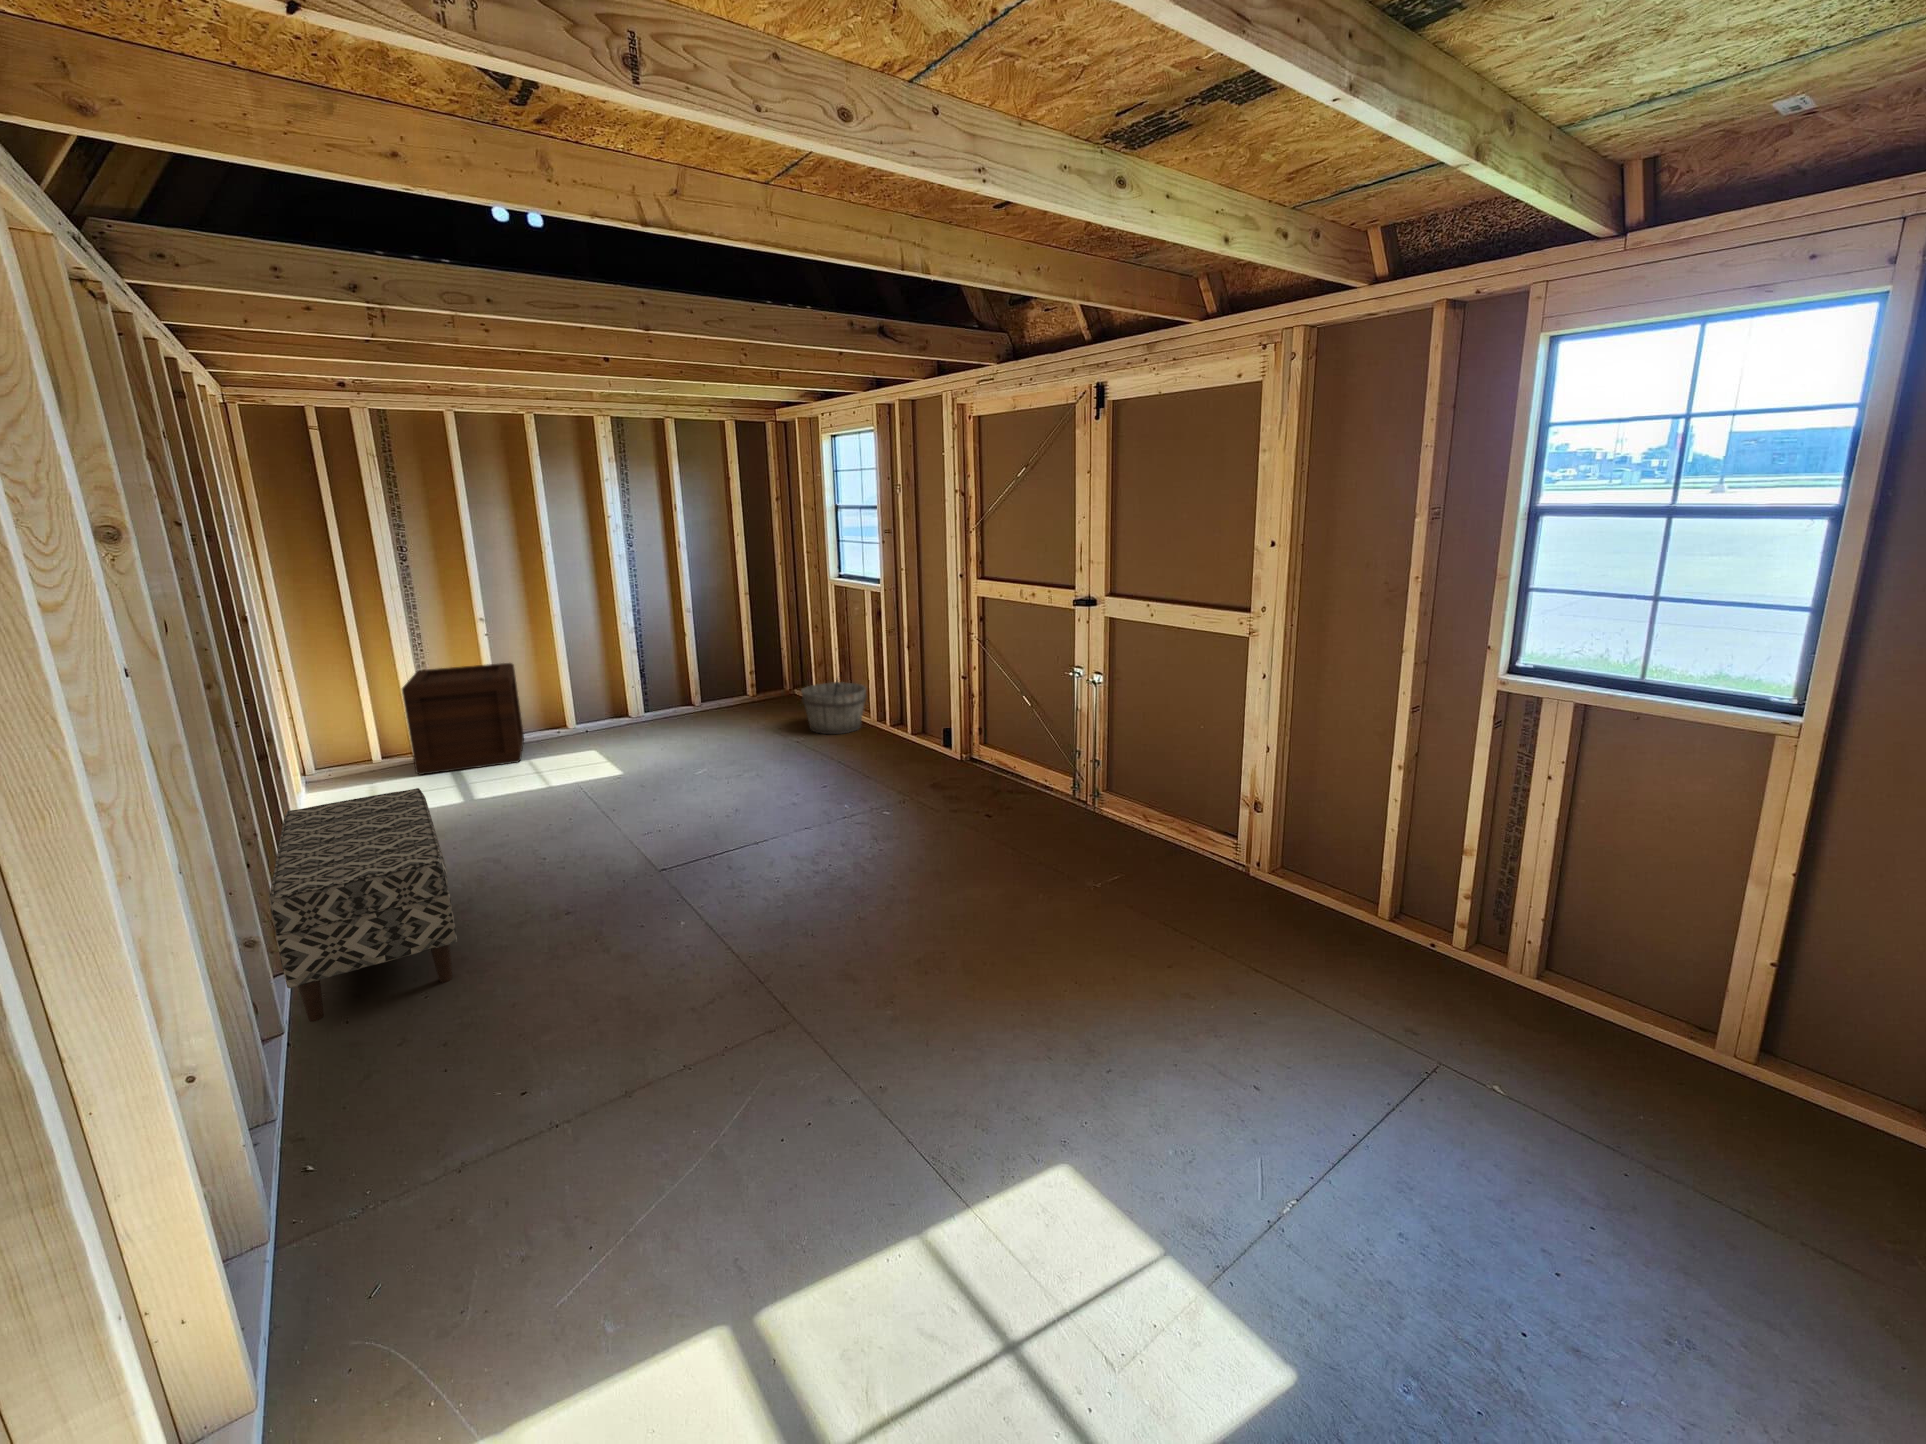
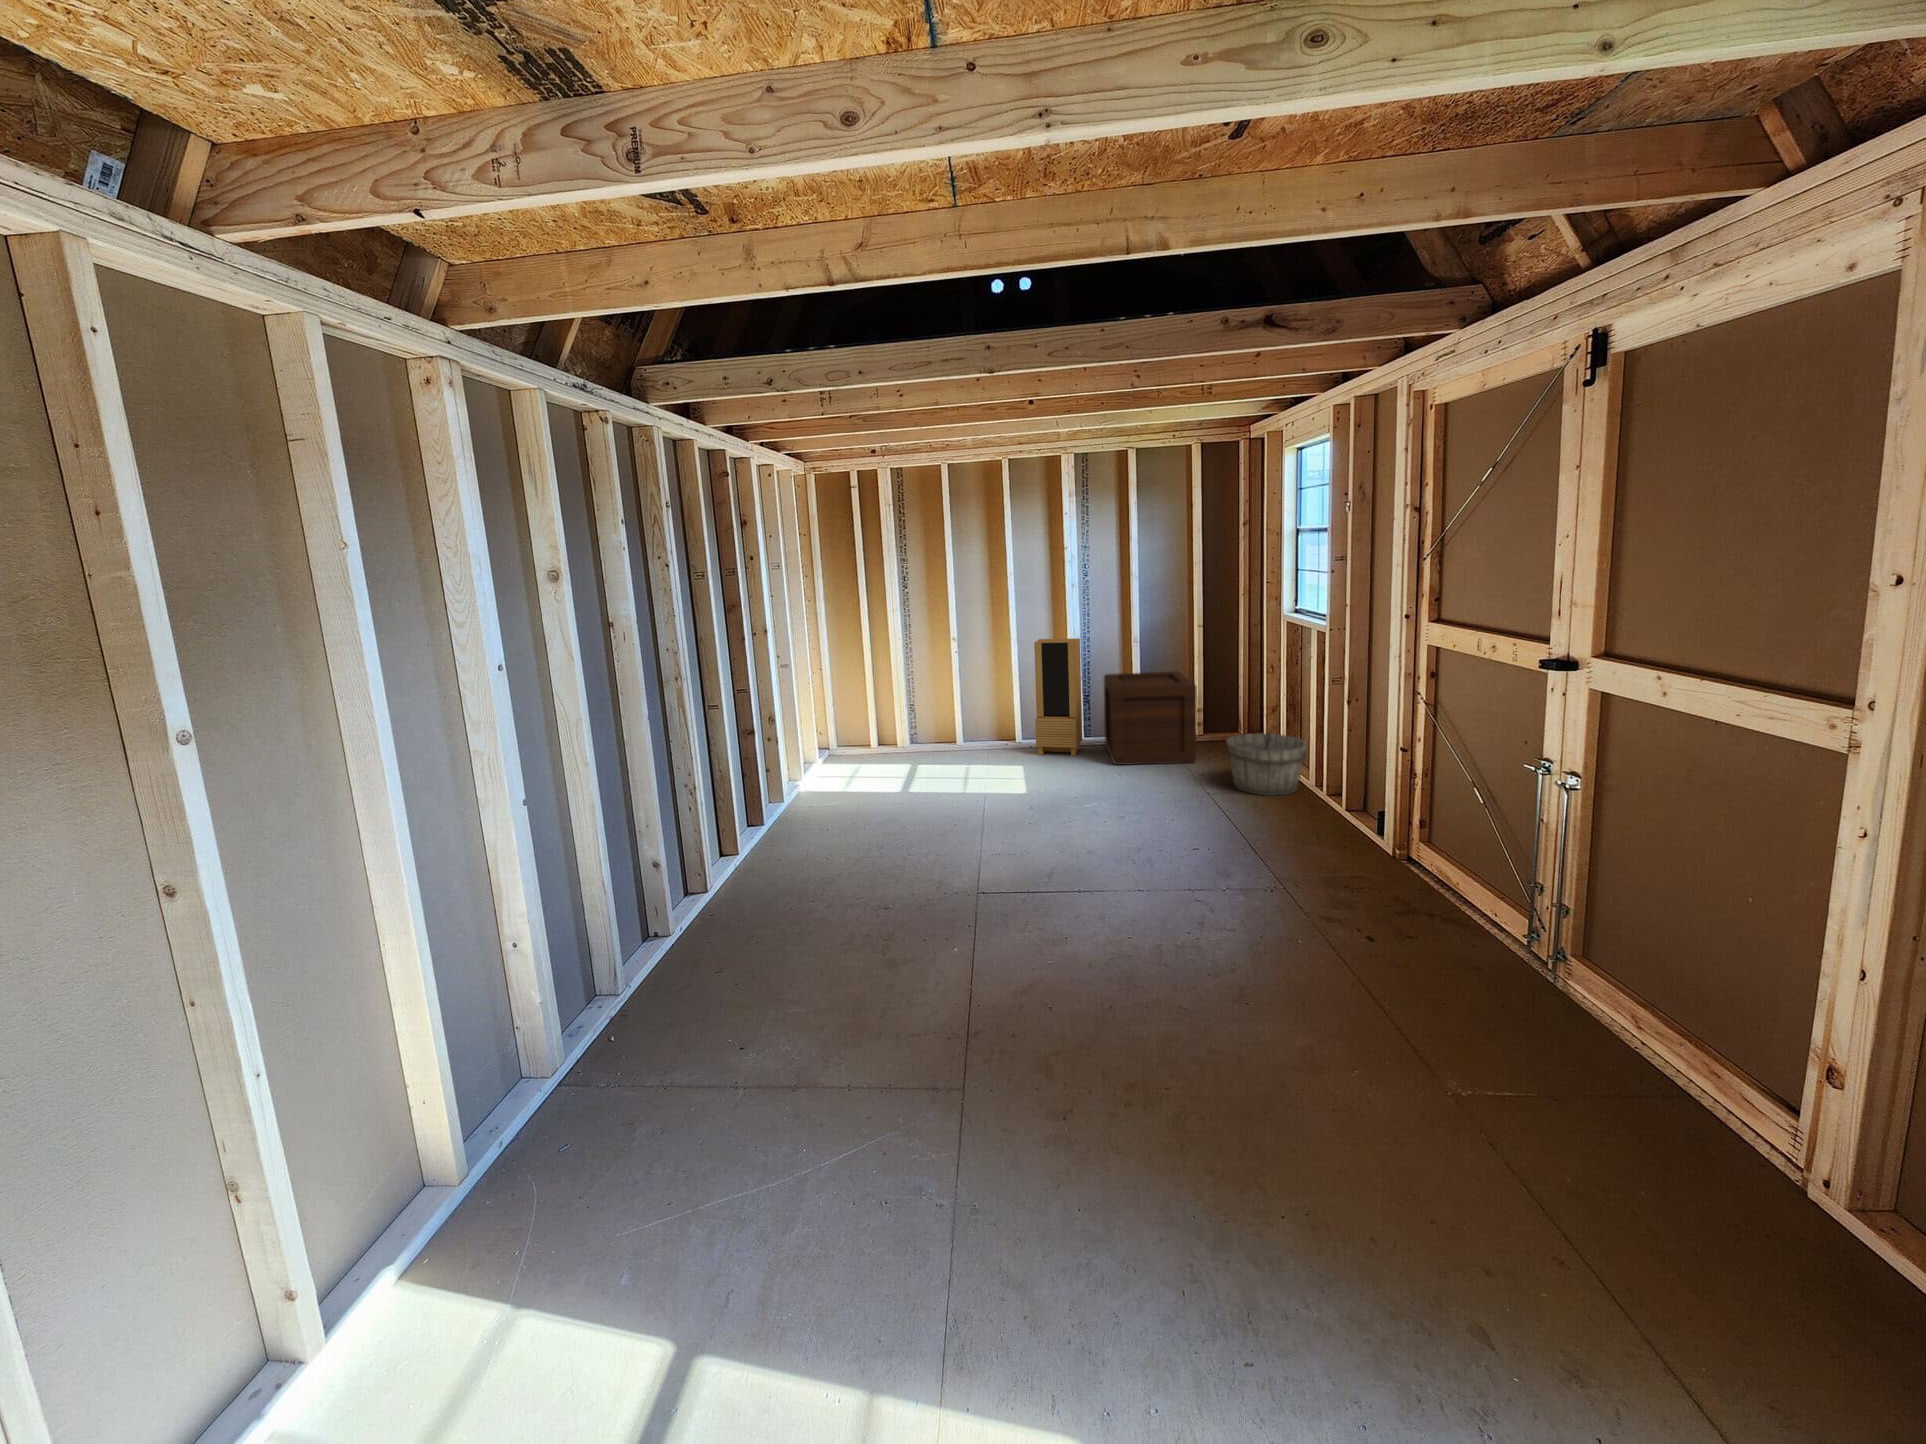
storage cabinet: none [584,610,643,734] -> present [1034,639,1082,756]
wooden crate: present [402,663,524,775] -> present [1104,671,1197,765]
bench: present [270,788,457,1022] -> none [656,782,821,949]

